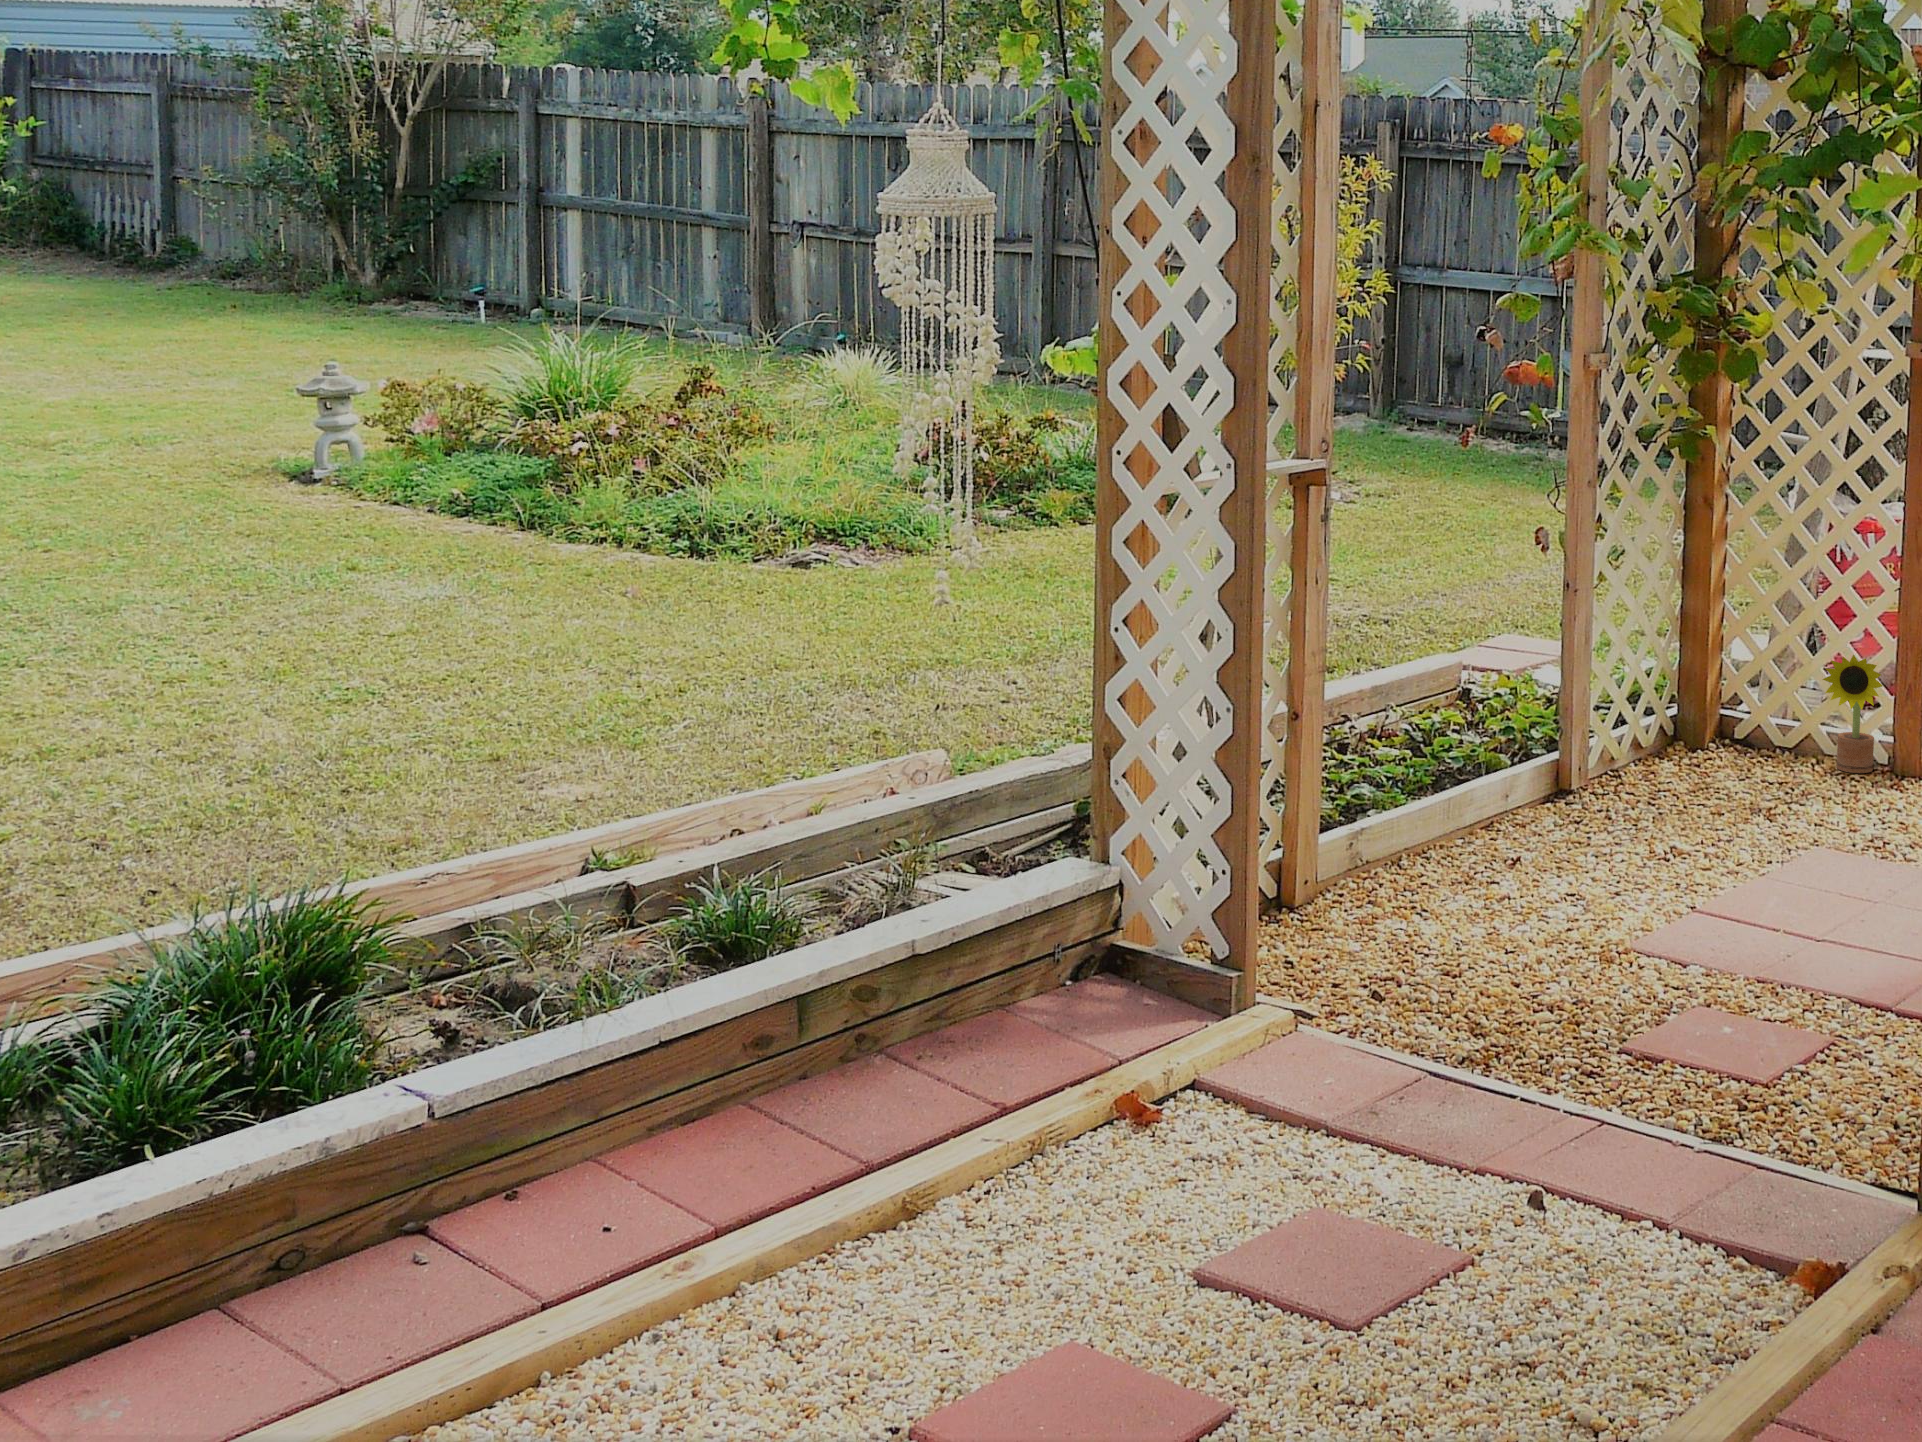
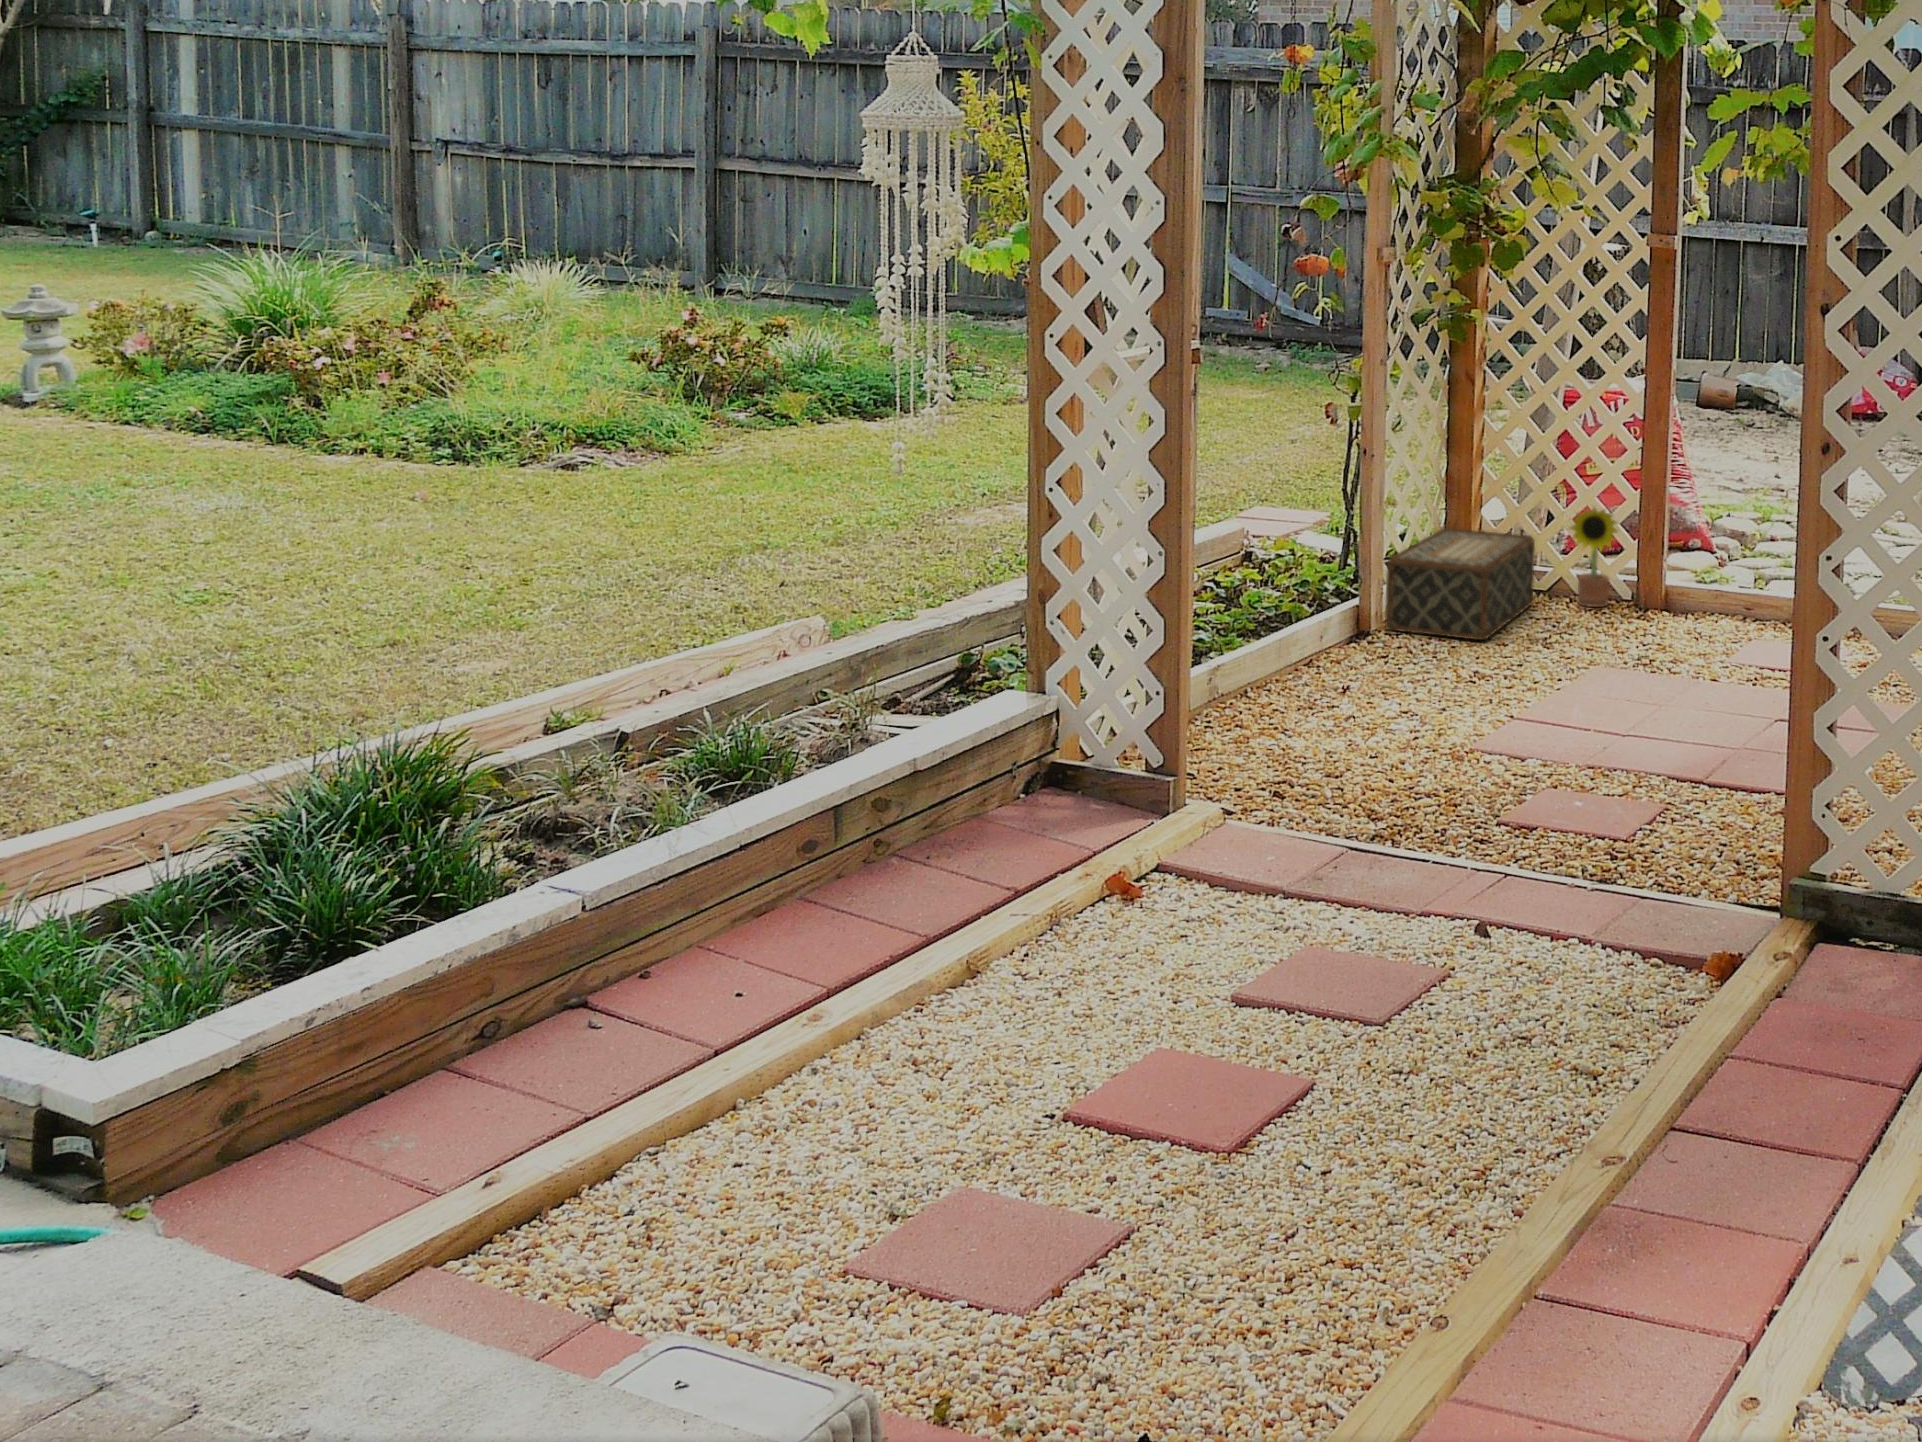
woven basket: none [1593,672,1784,809] -> present [1385,528,1535,640]

